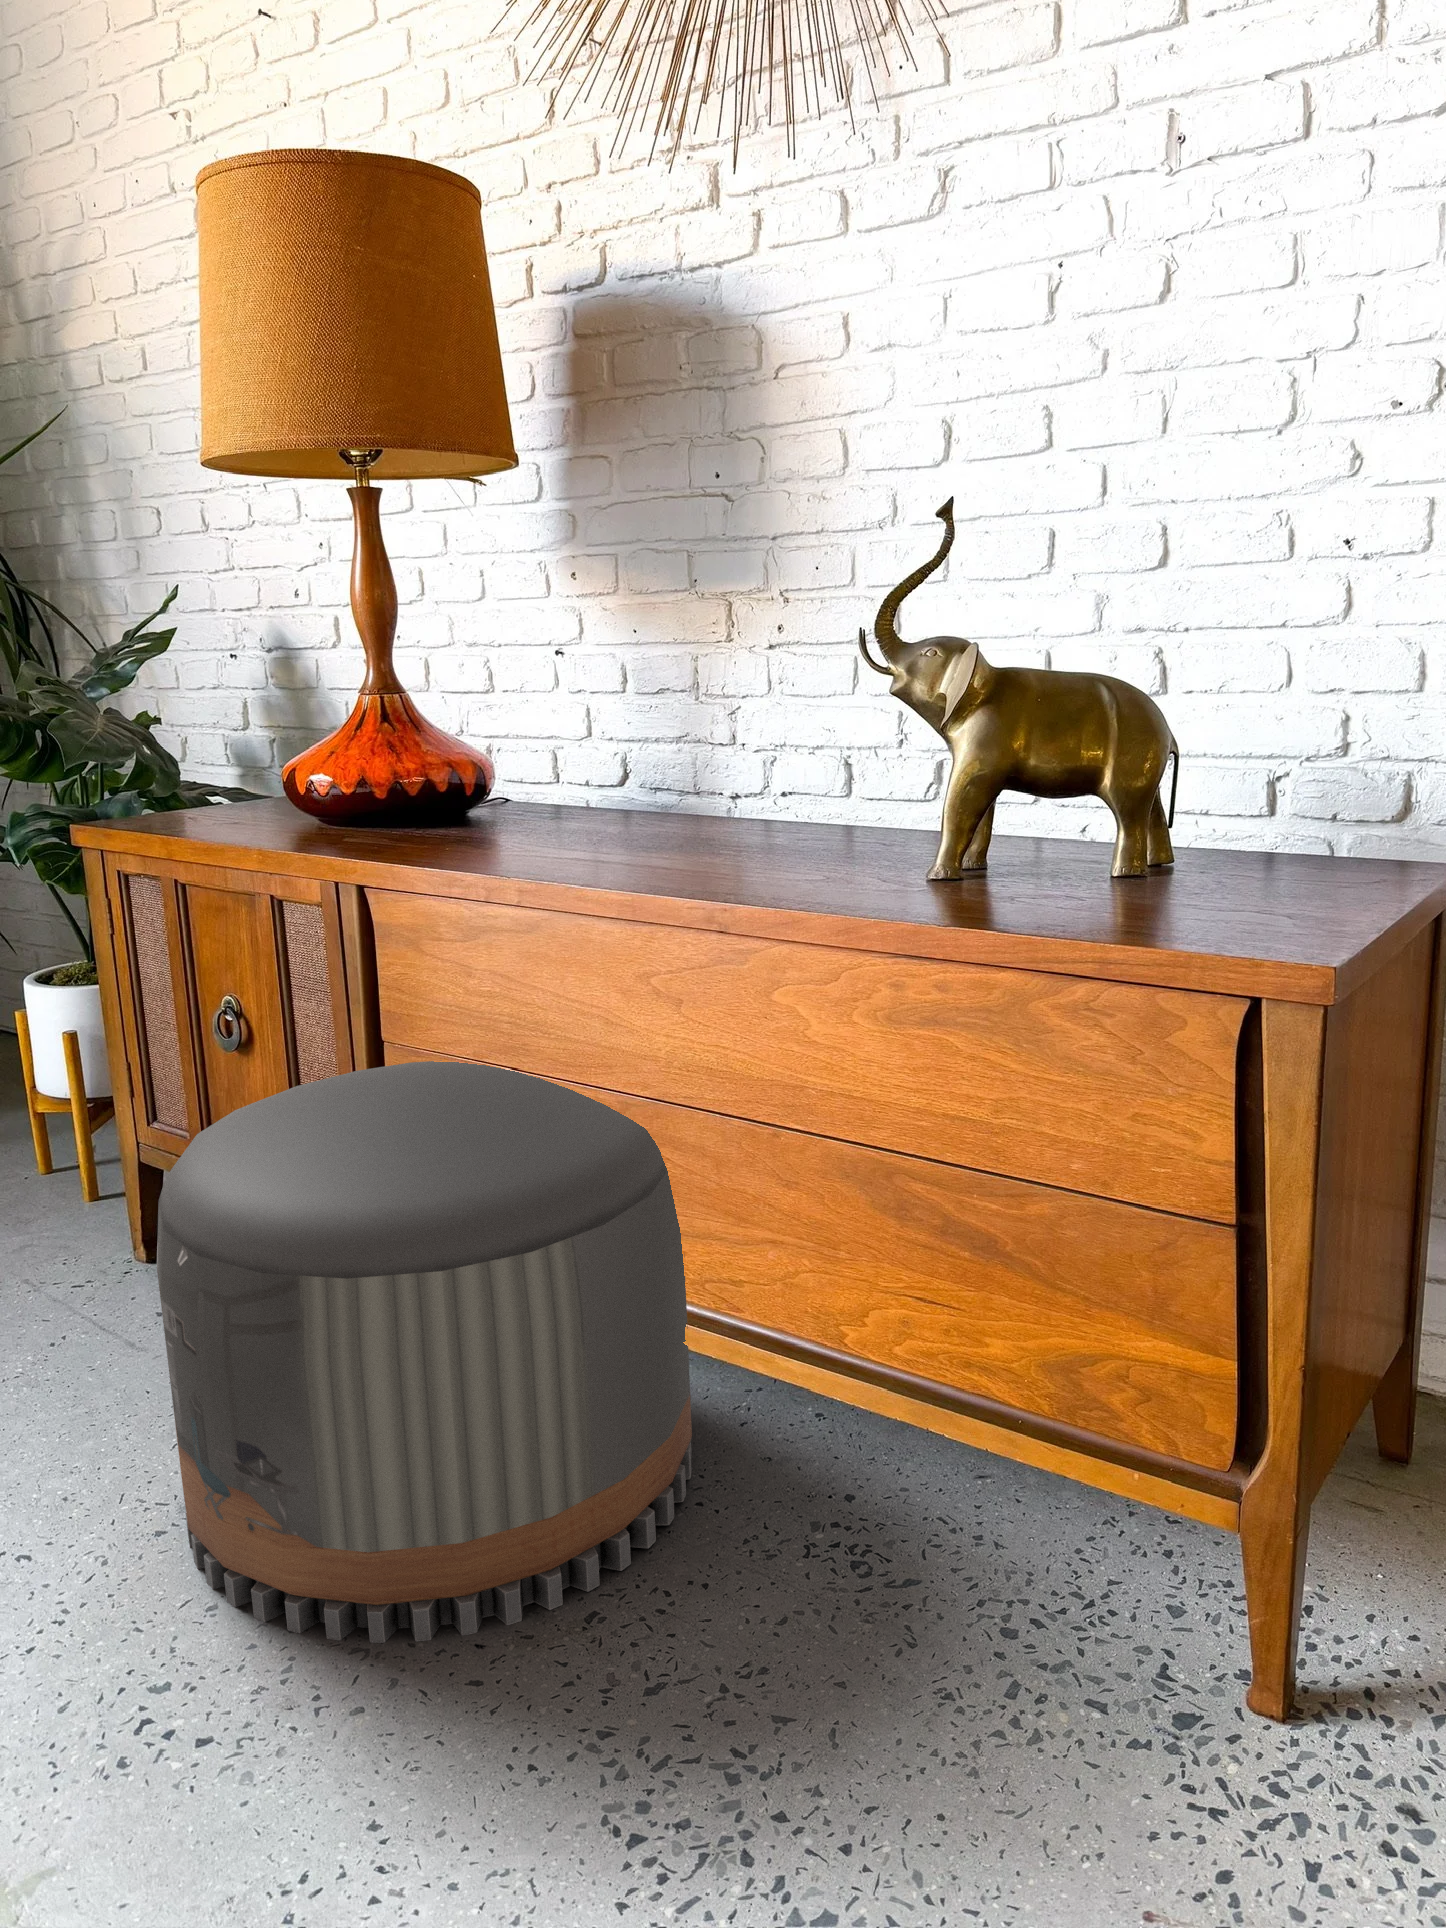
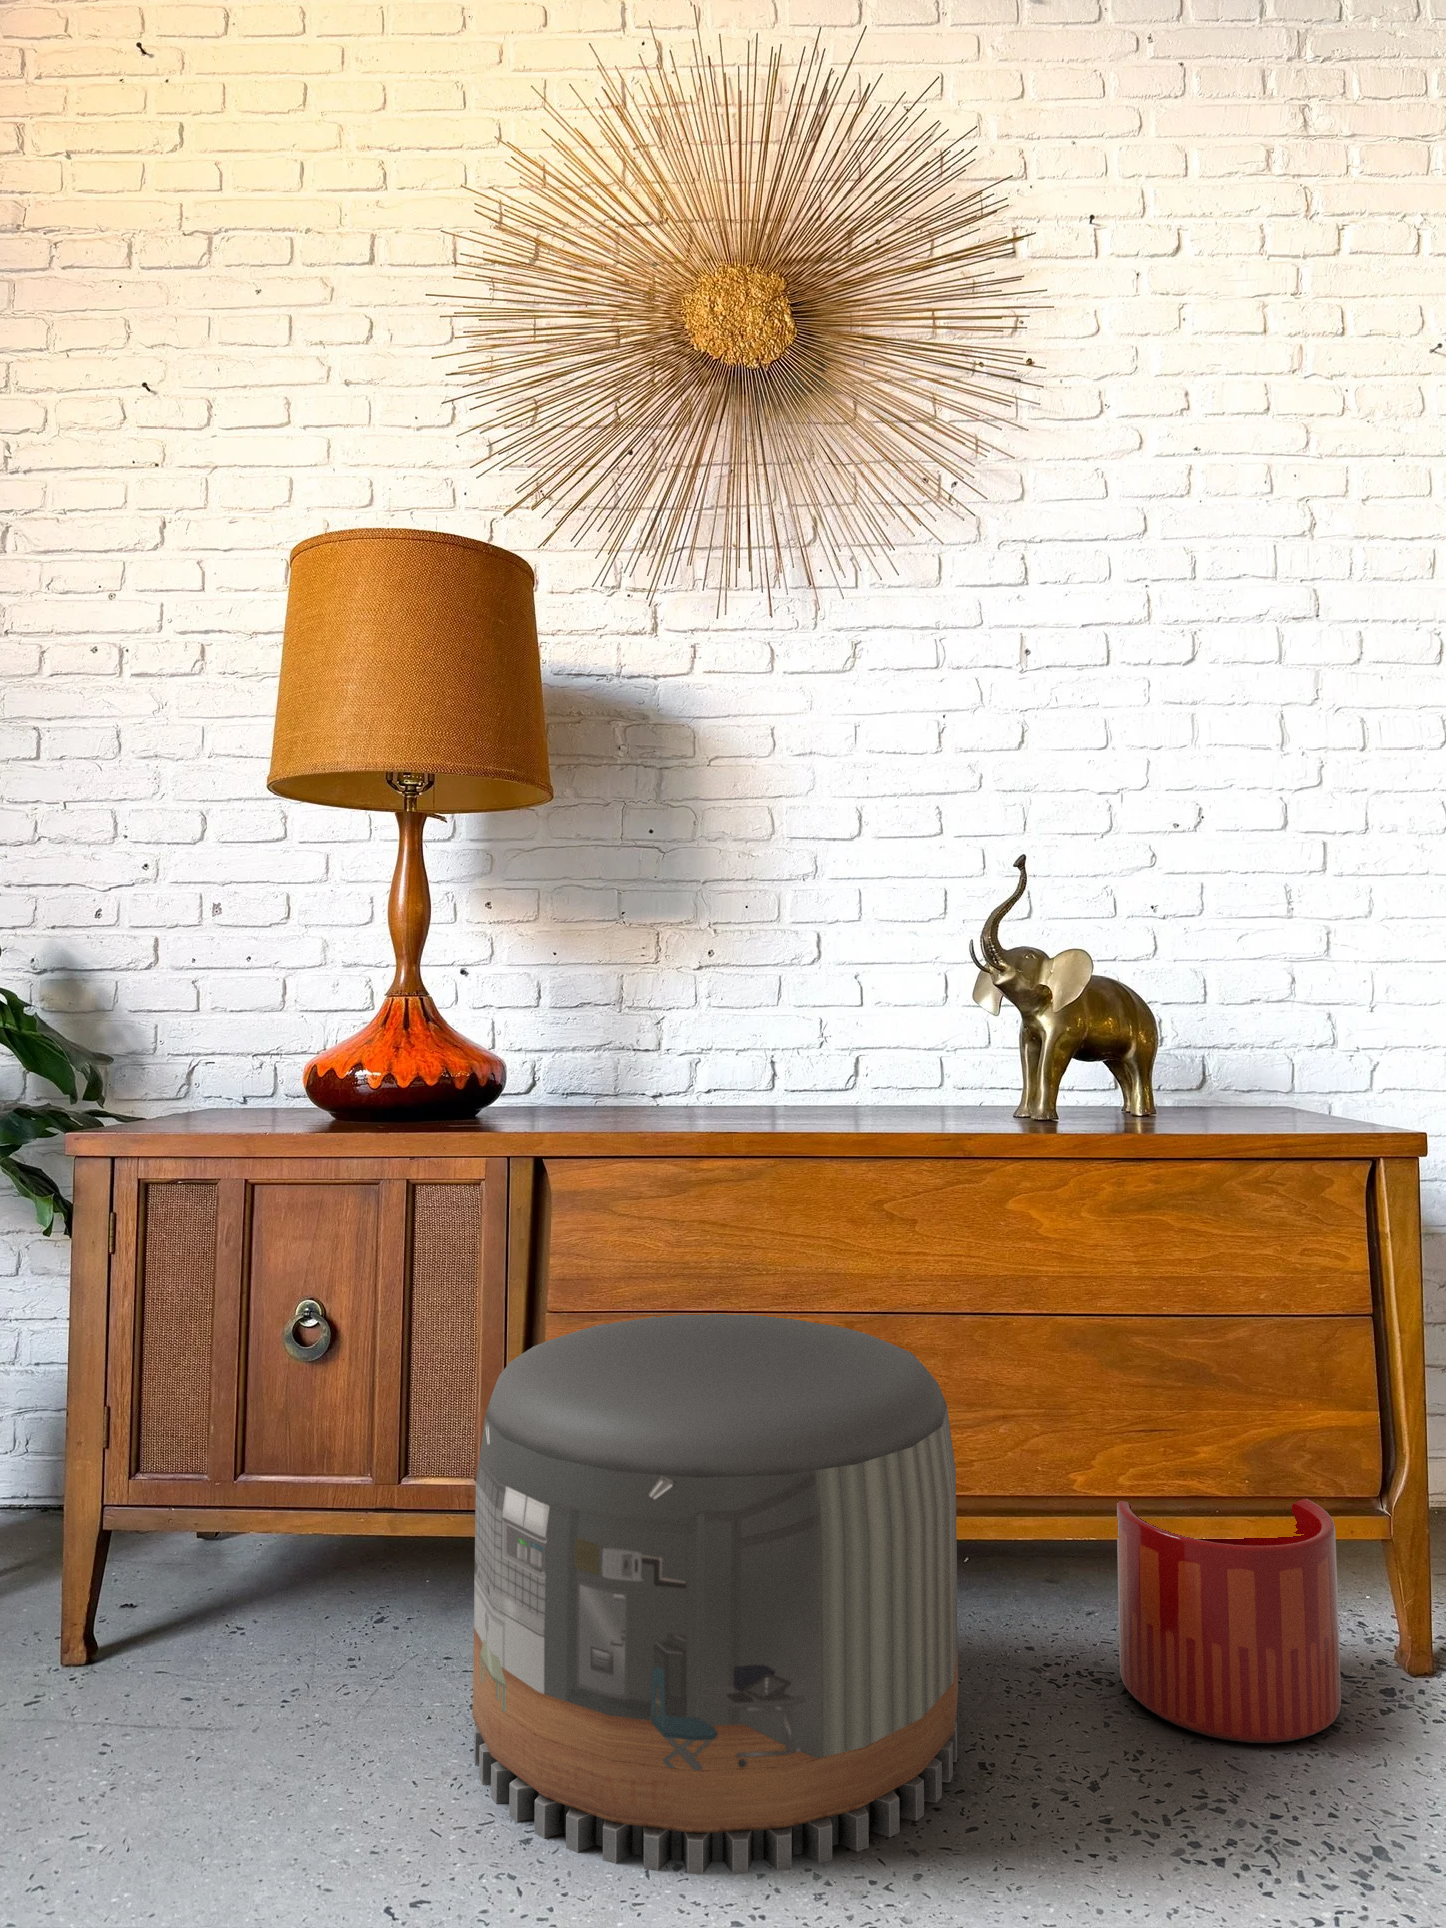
planter: none [845,1355,1124,1723] -> present [1117,1499,1341,1743]

